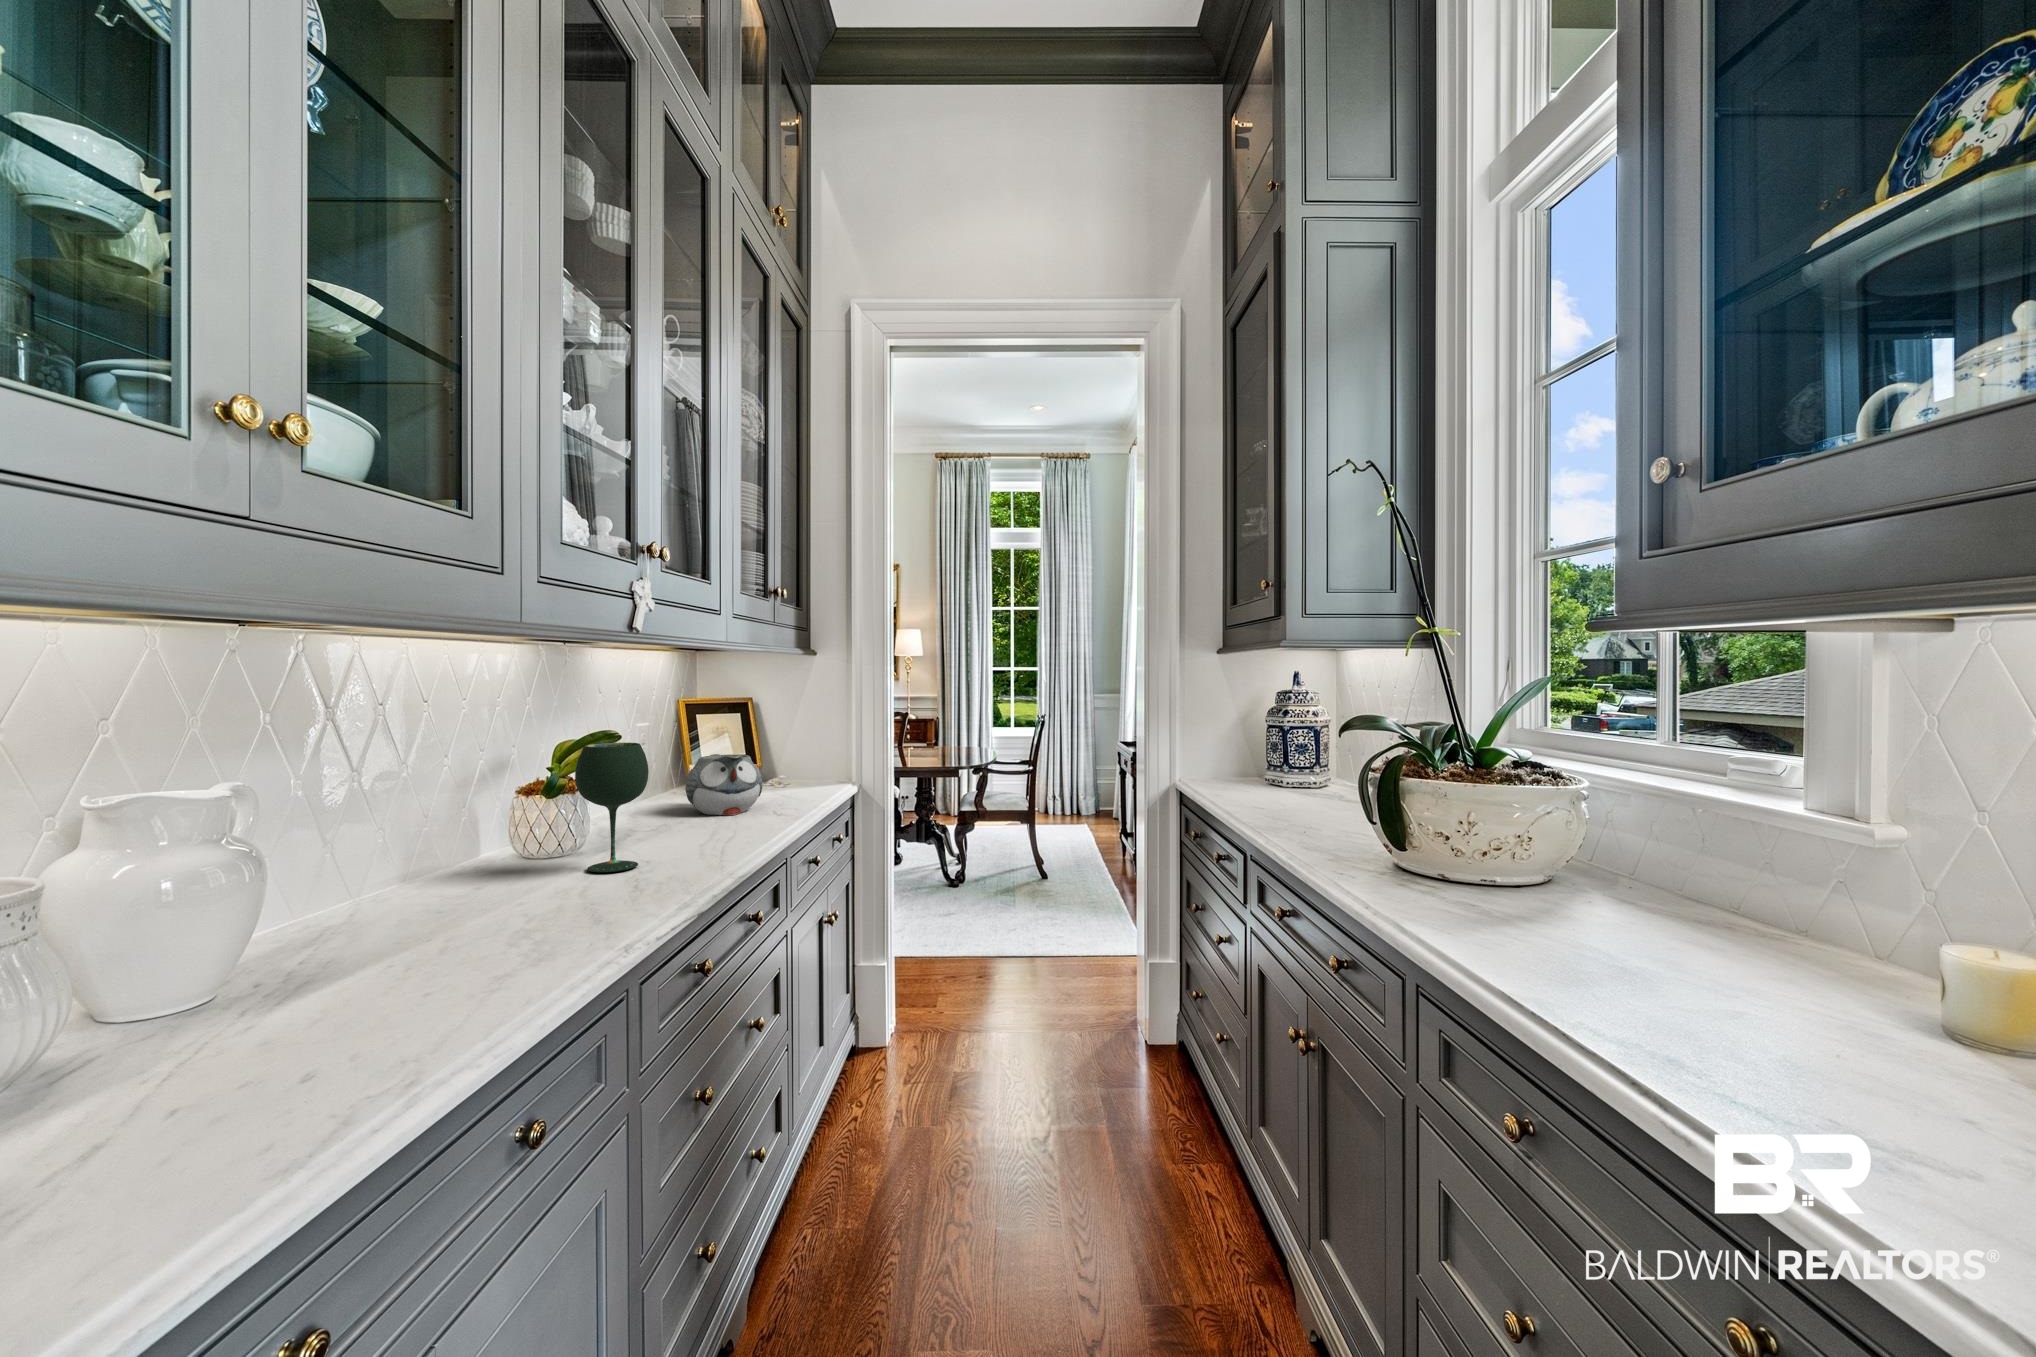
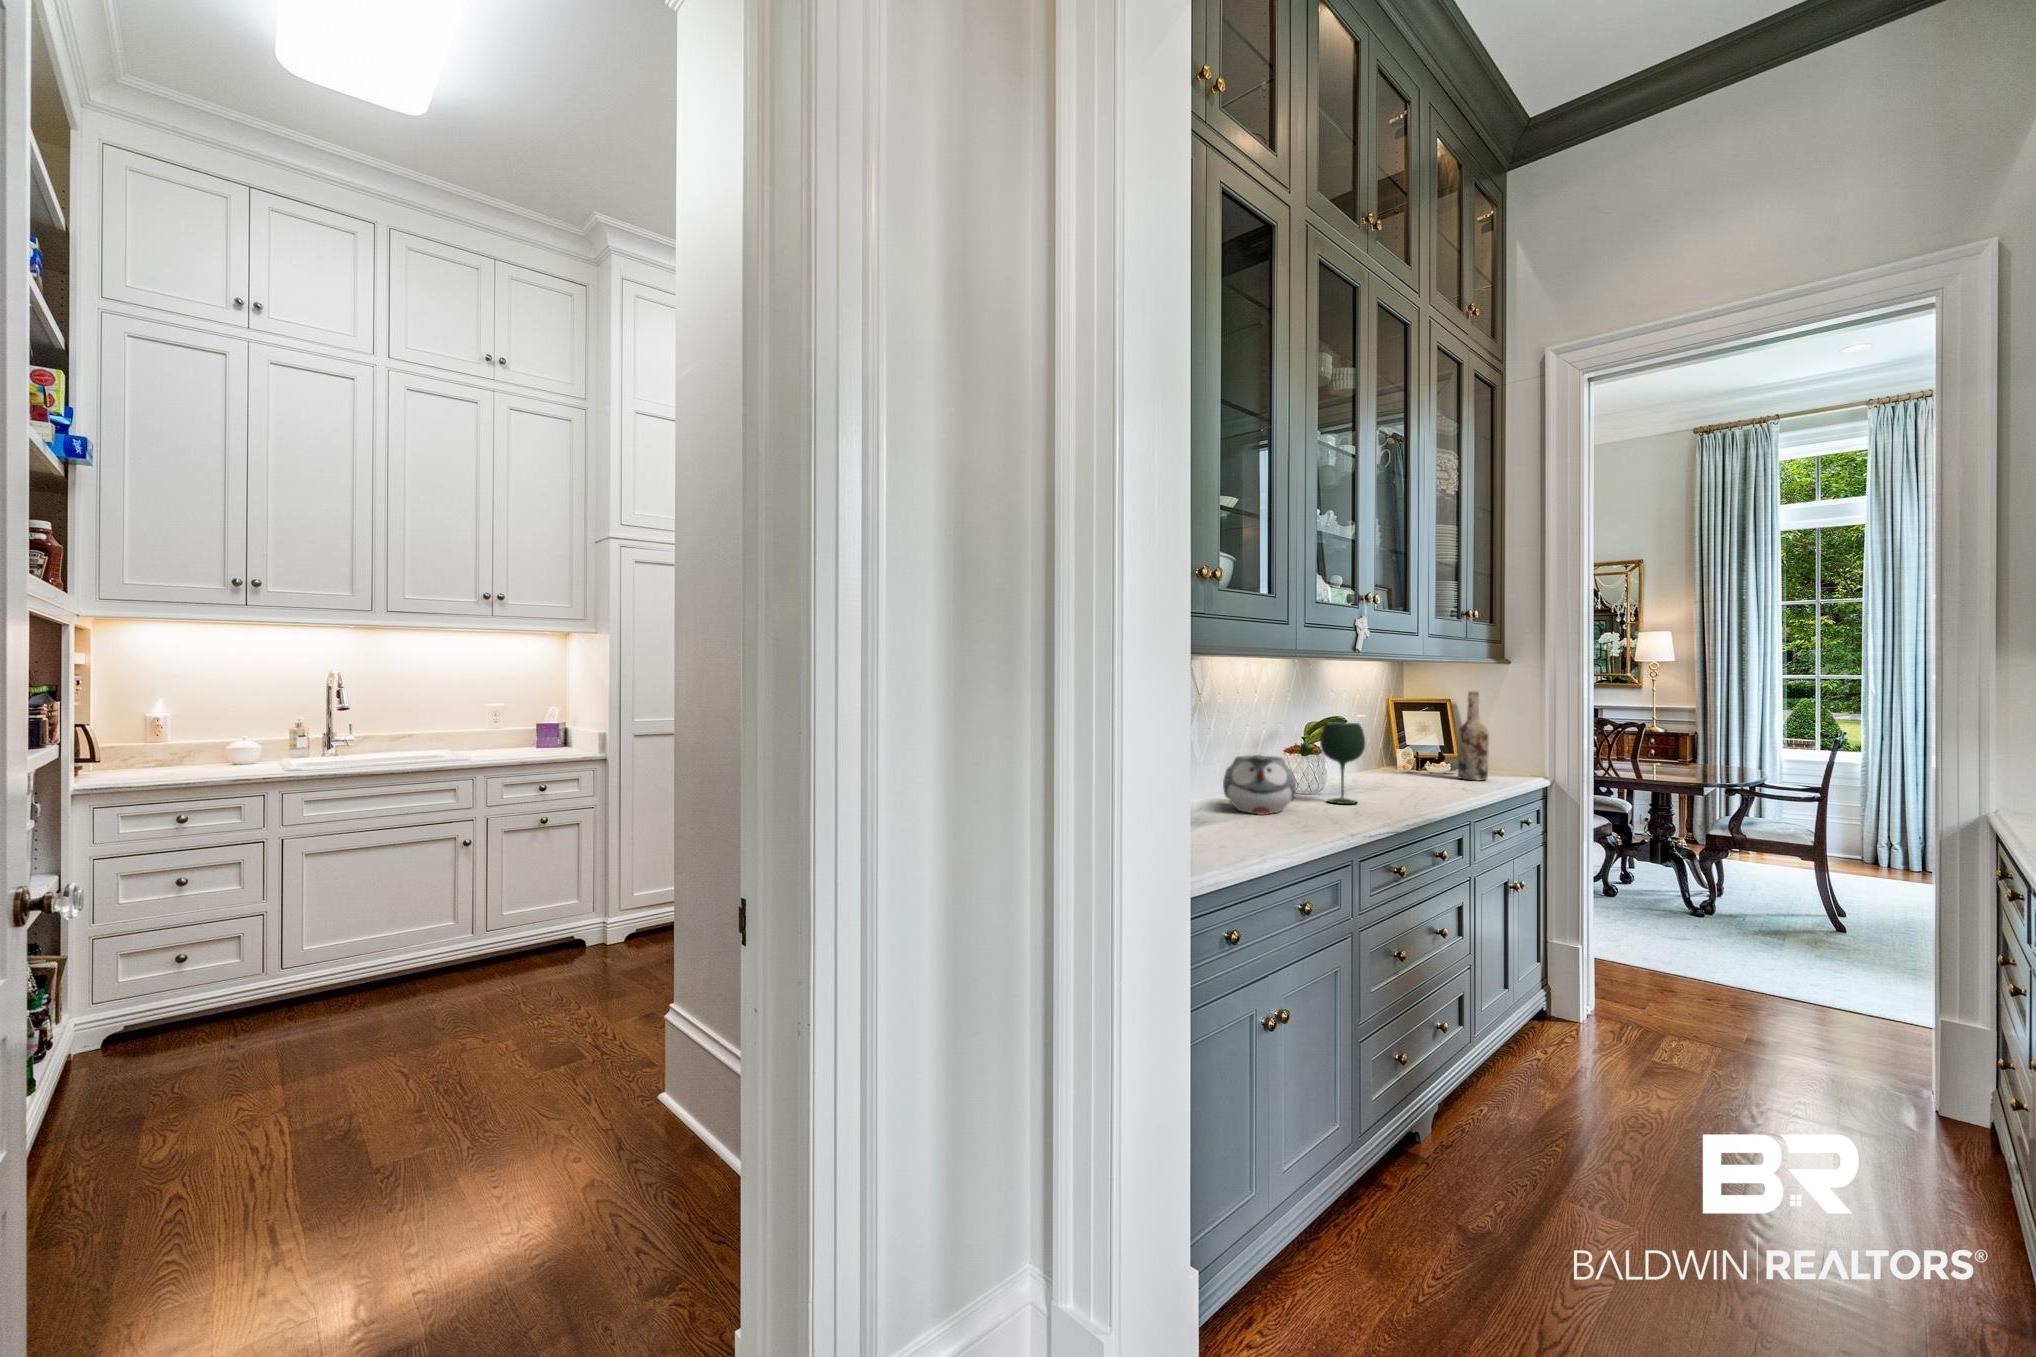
wine bottle: none [764,689,798,797] -> present [1458,692,1489,781]
teapot: present [685,754,763,815] -> present [1223,755,1296,815]

